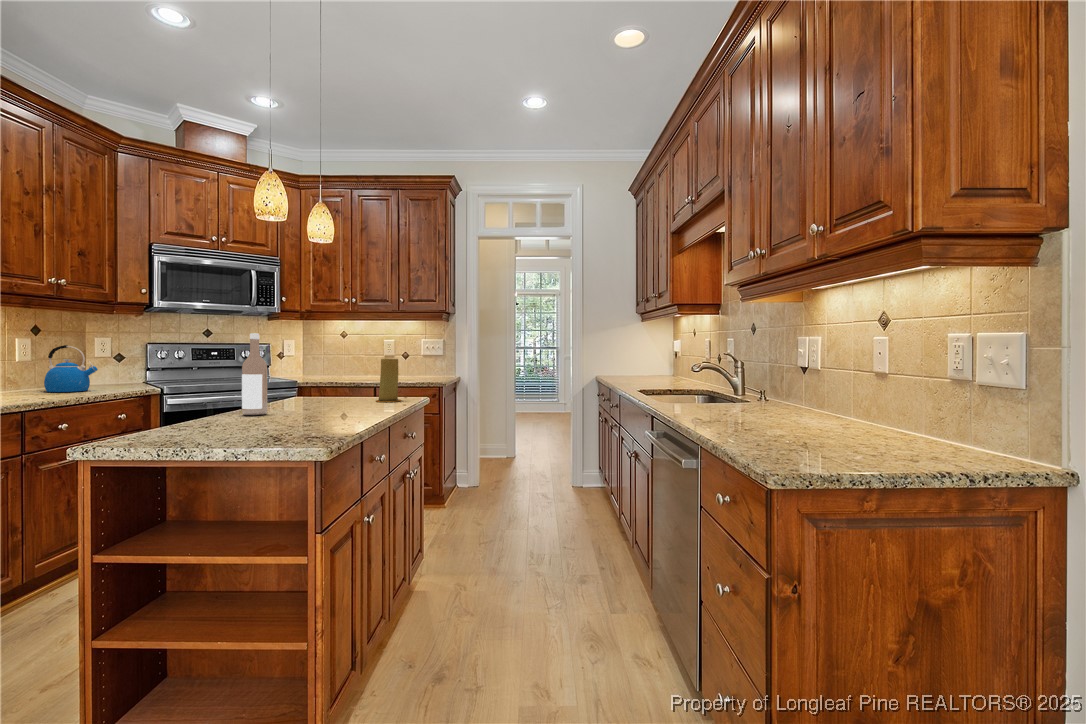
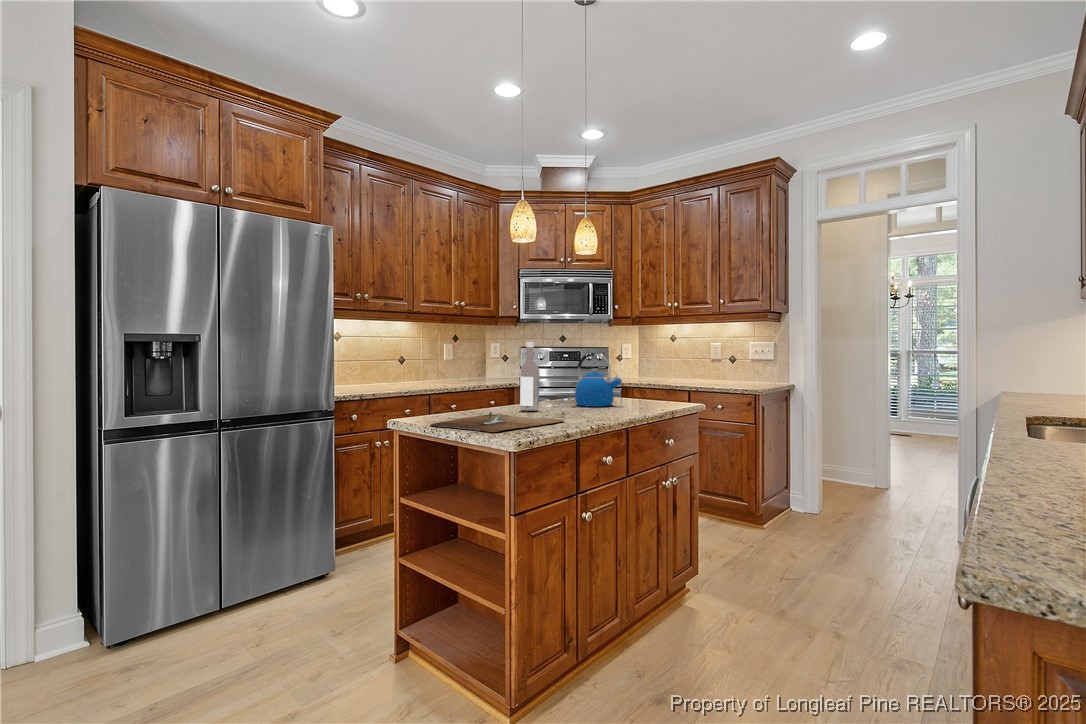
kettle: present [44,345,98,392] -> present [575,353,622,407]
candle: present [376,359,401,402] -> none [647,364,672,407]
cutting board: none [157,417,330,441] -> present [431,412,564,432]

